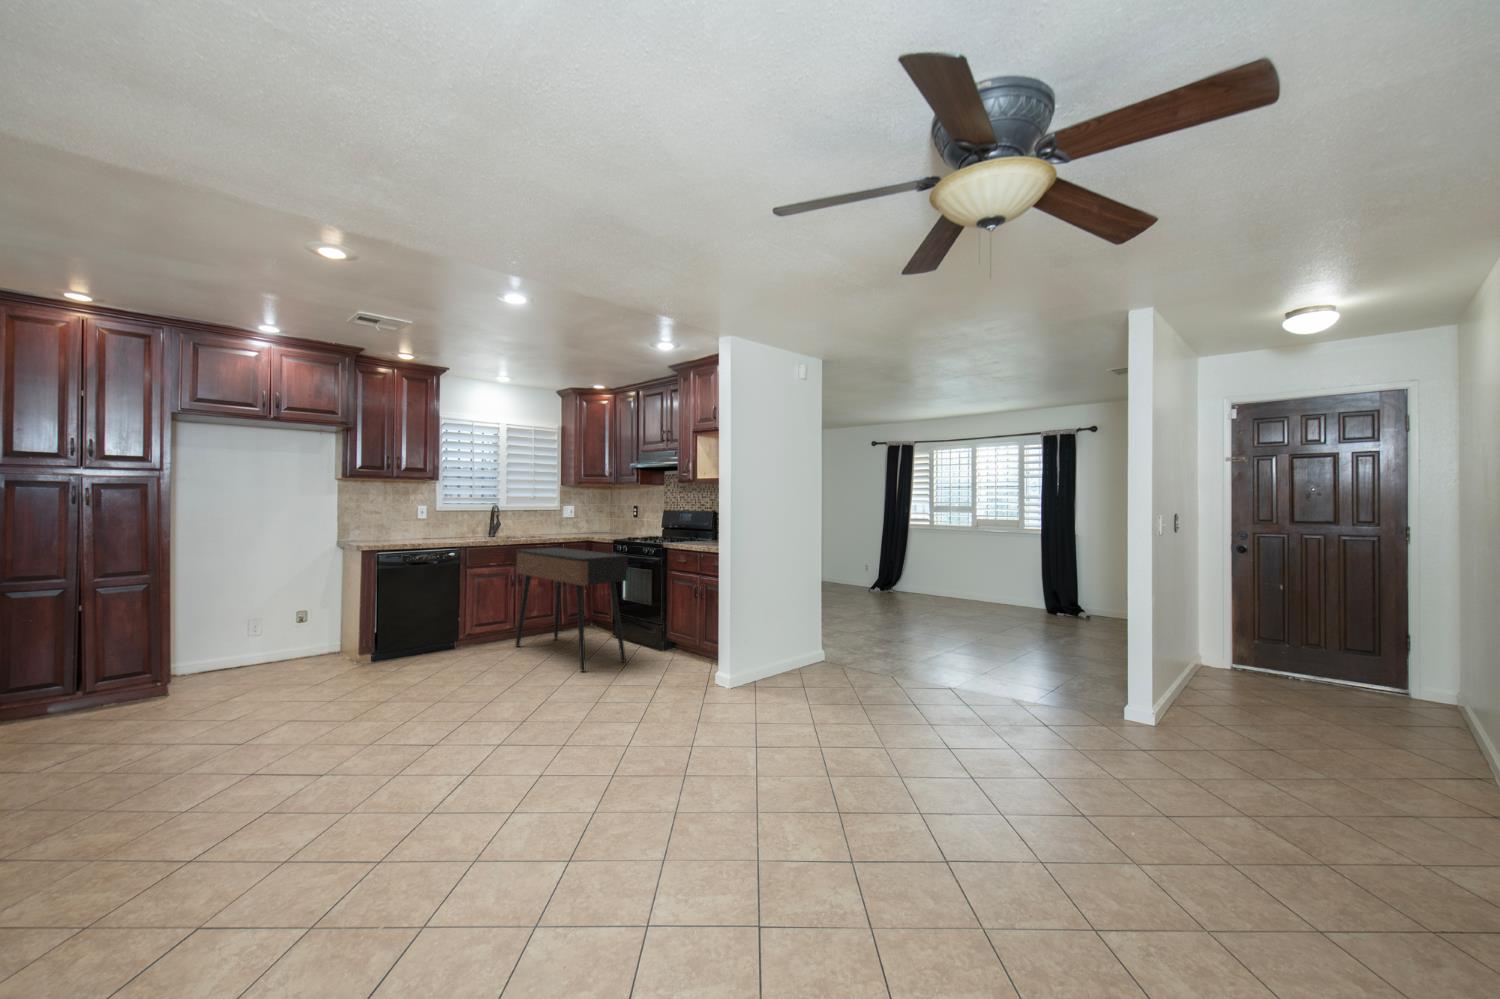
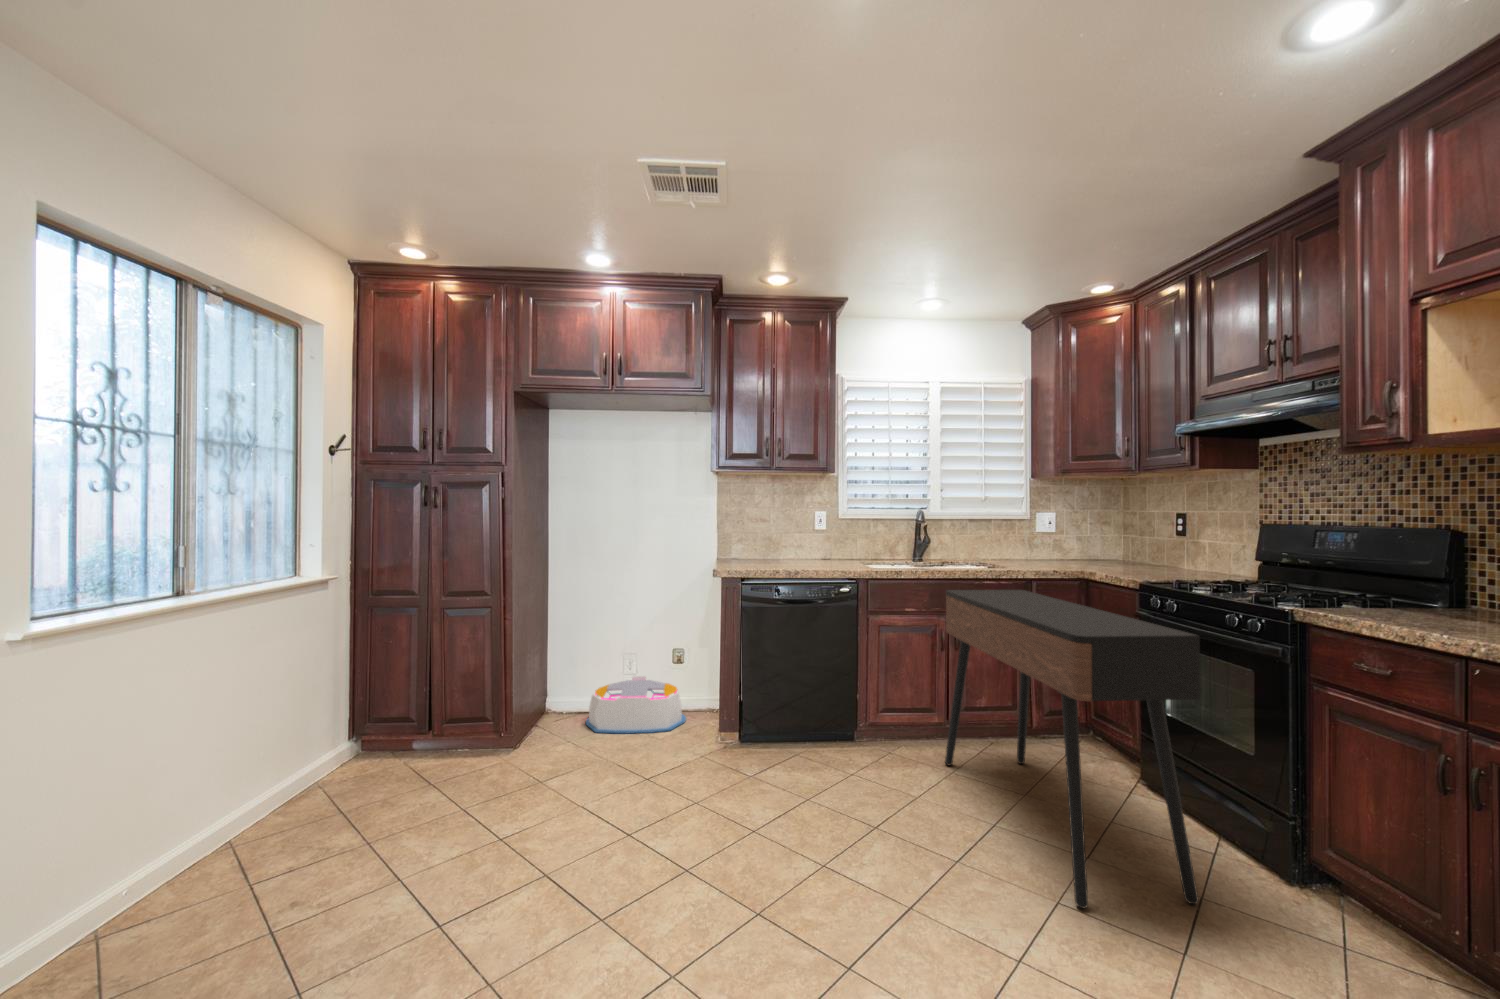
storage bin: none [222,634,319,677] -> present [586,676,686,733]

